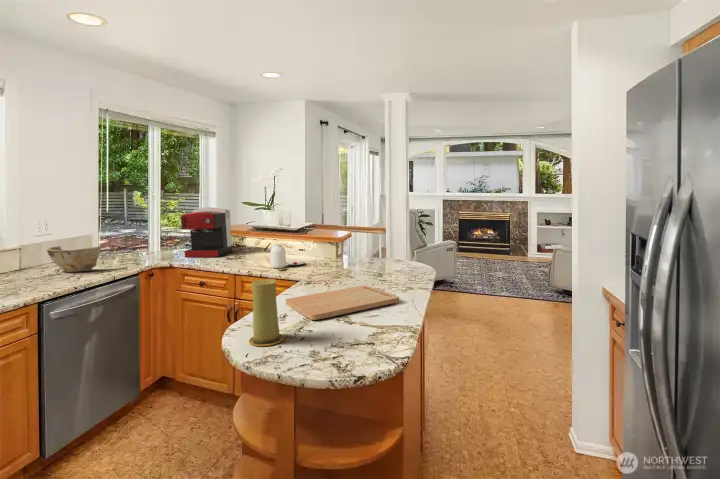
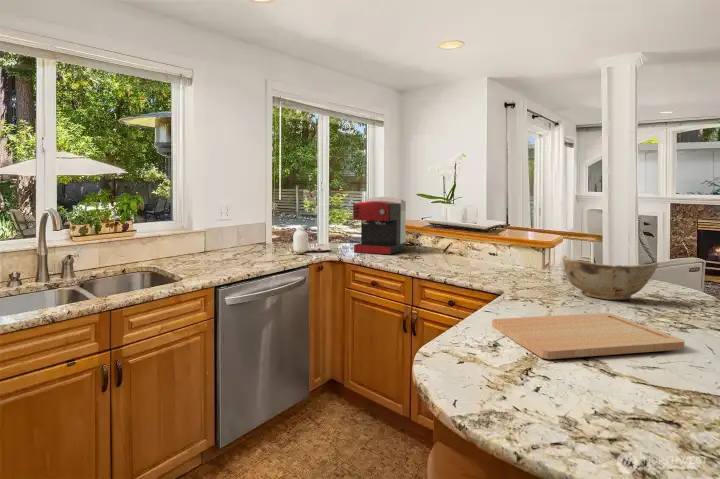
jar: present [270,244,305,270] -> present [293,228,329,254]
bowl: present [47,246,102,272] -> present [562,255,658,300]
candle: present [249,279,284,346] -> none [455,290,508,391]

